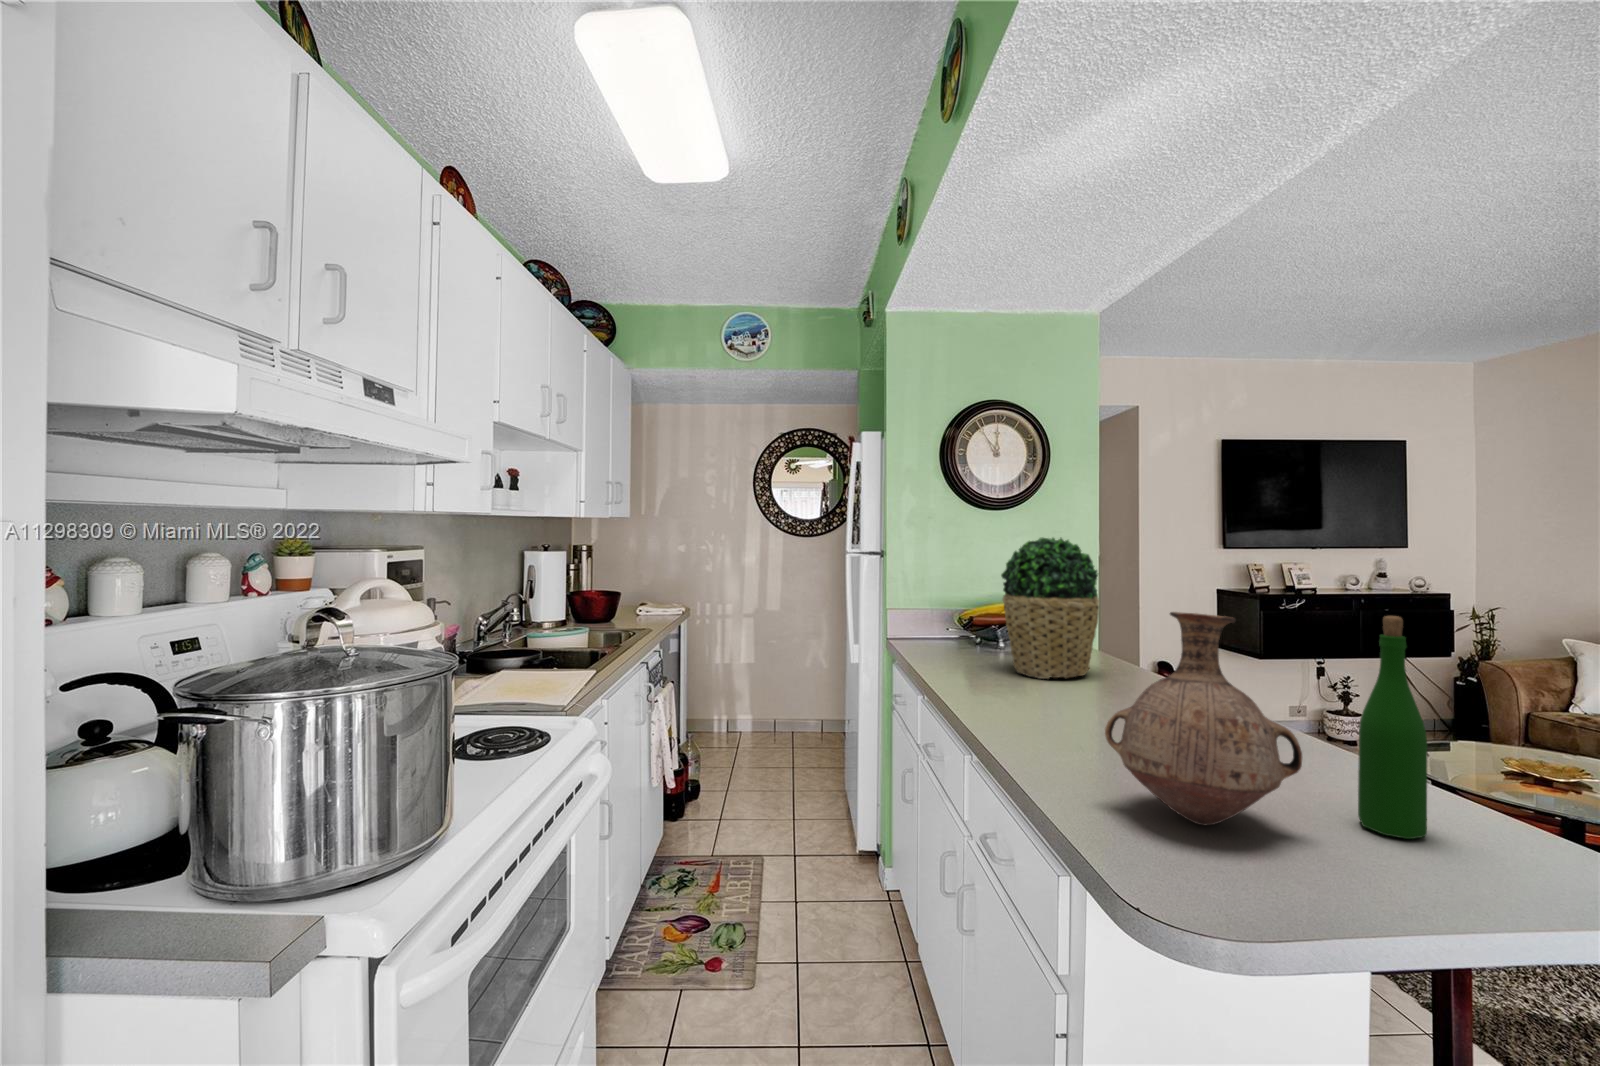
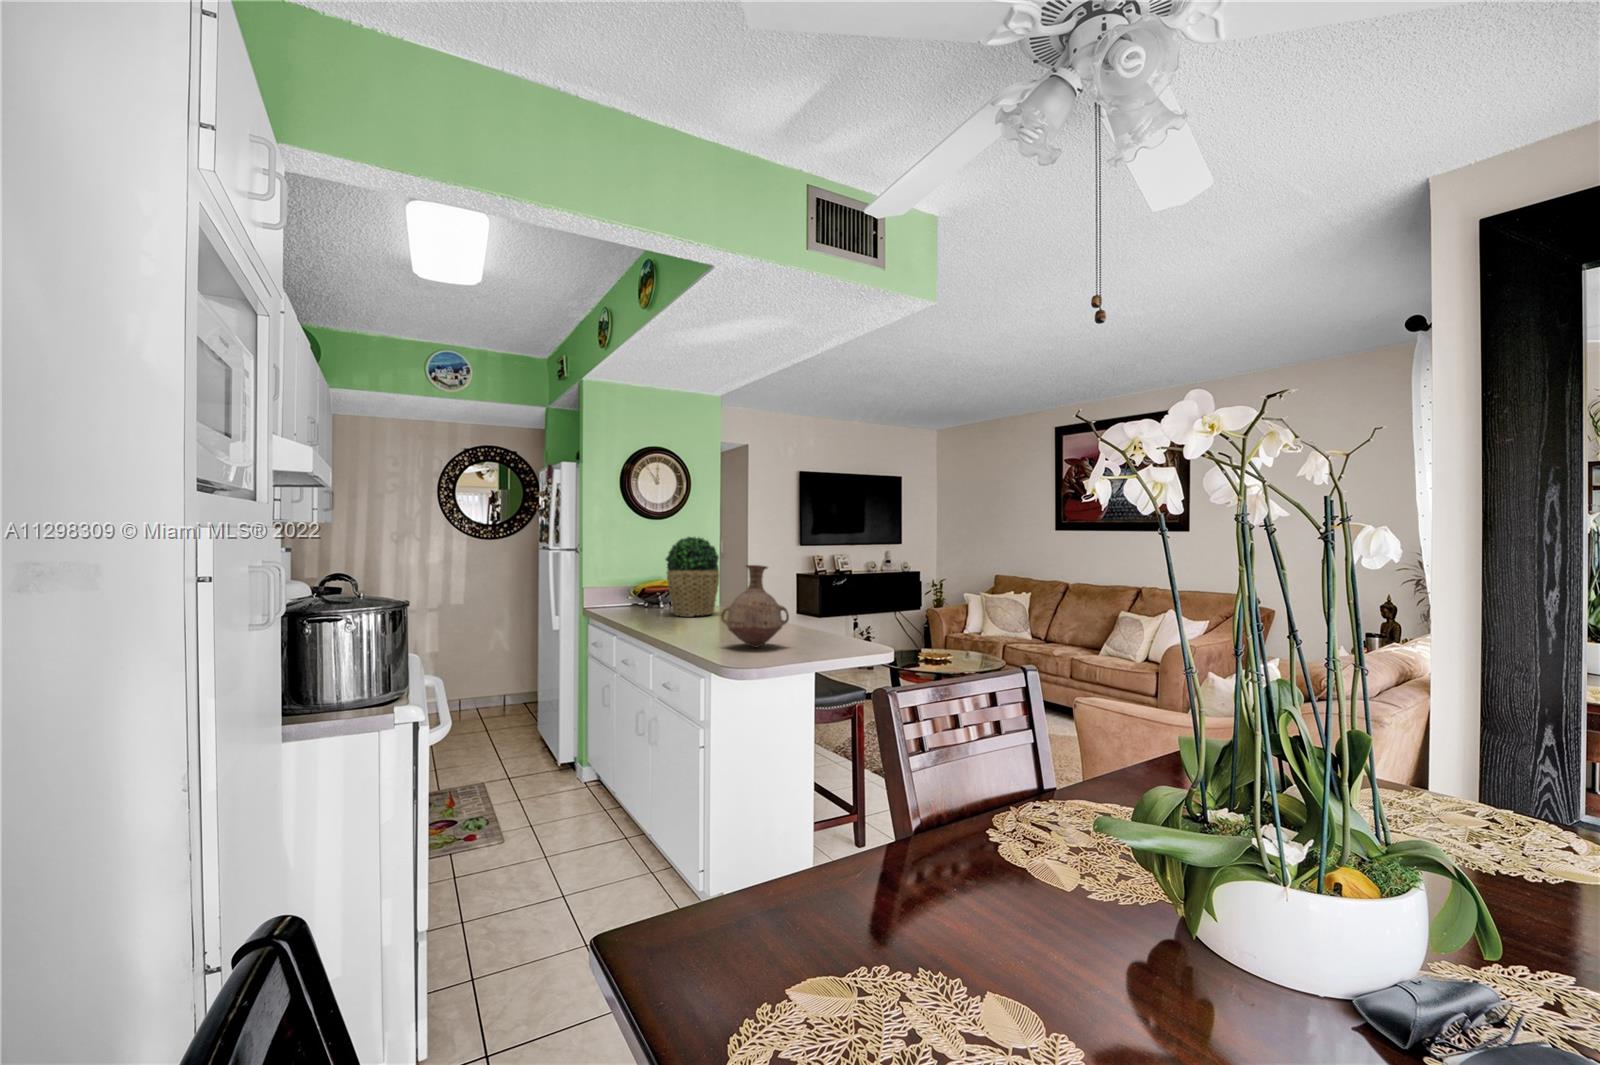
wine bottle: present [1358,616,1427,839] -> none [810,564,829,644]

